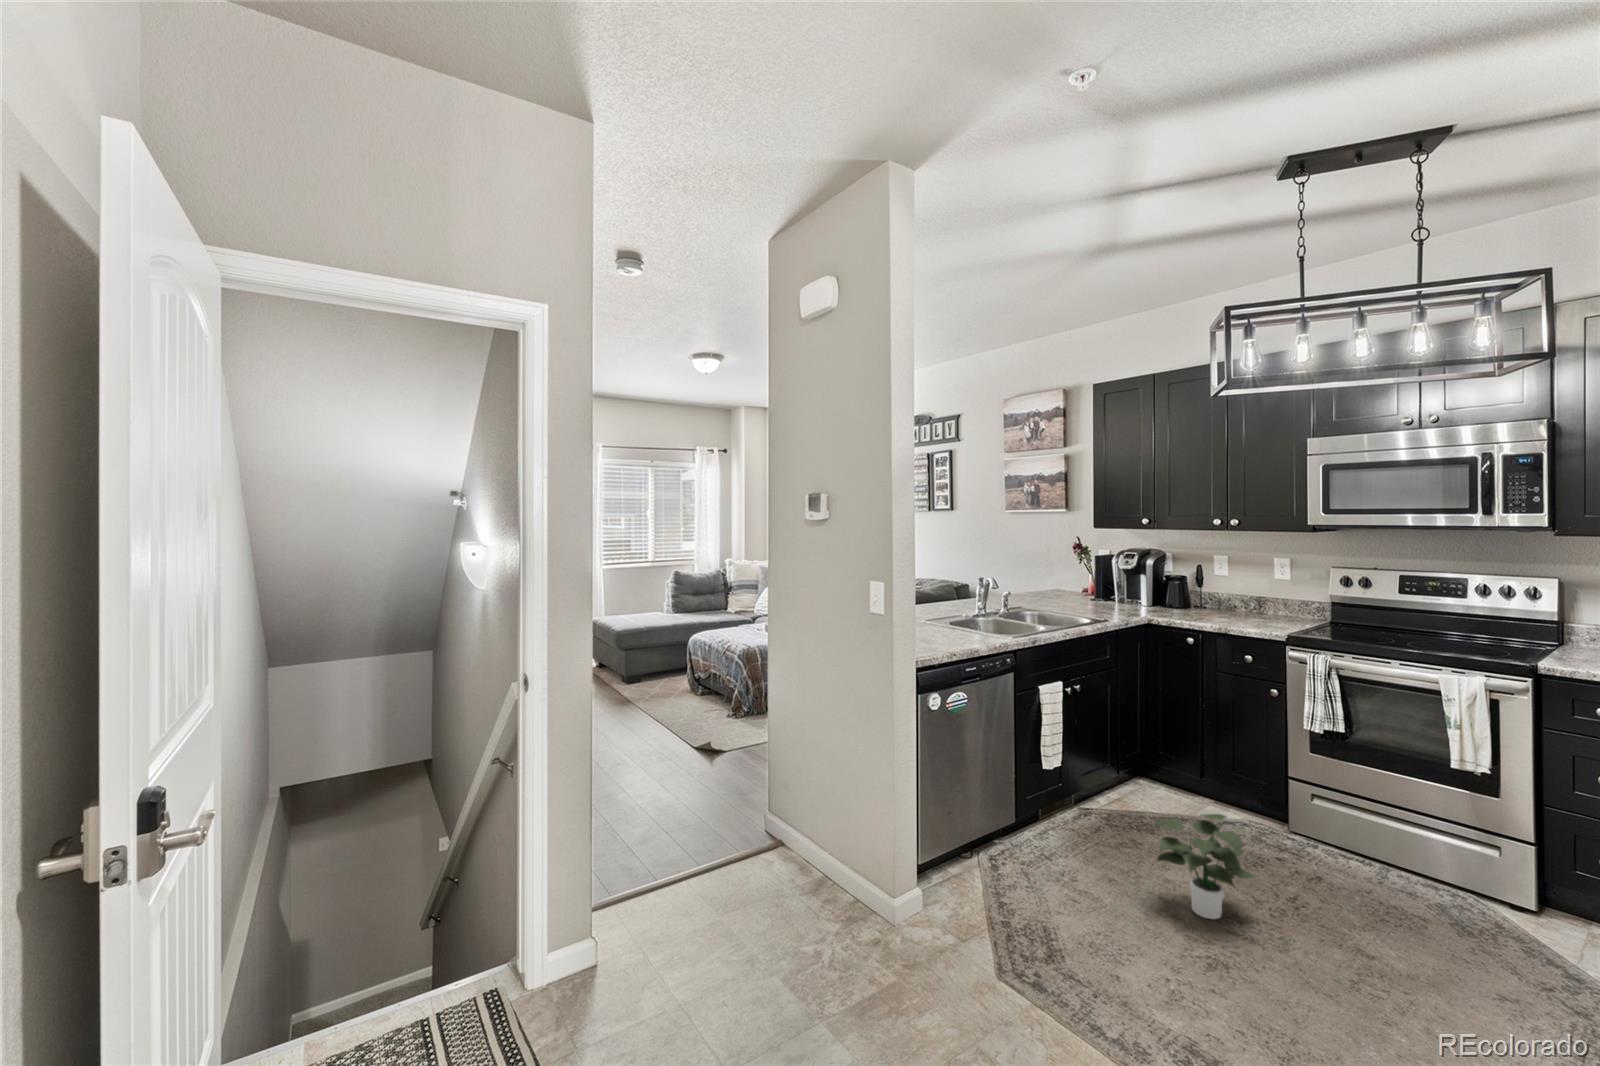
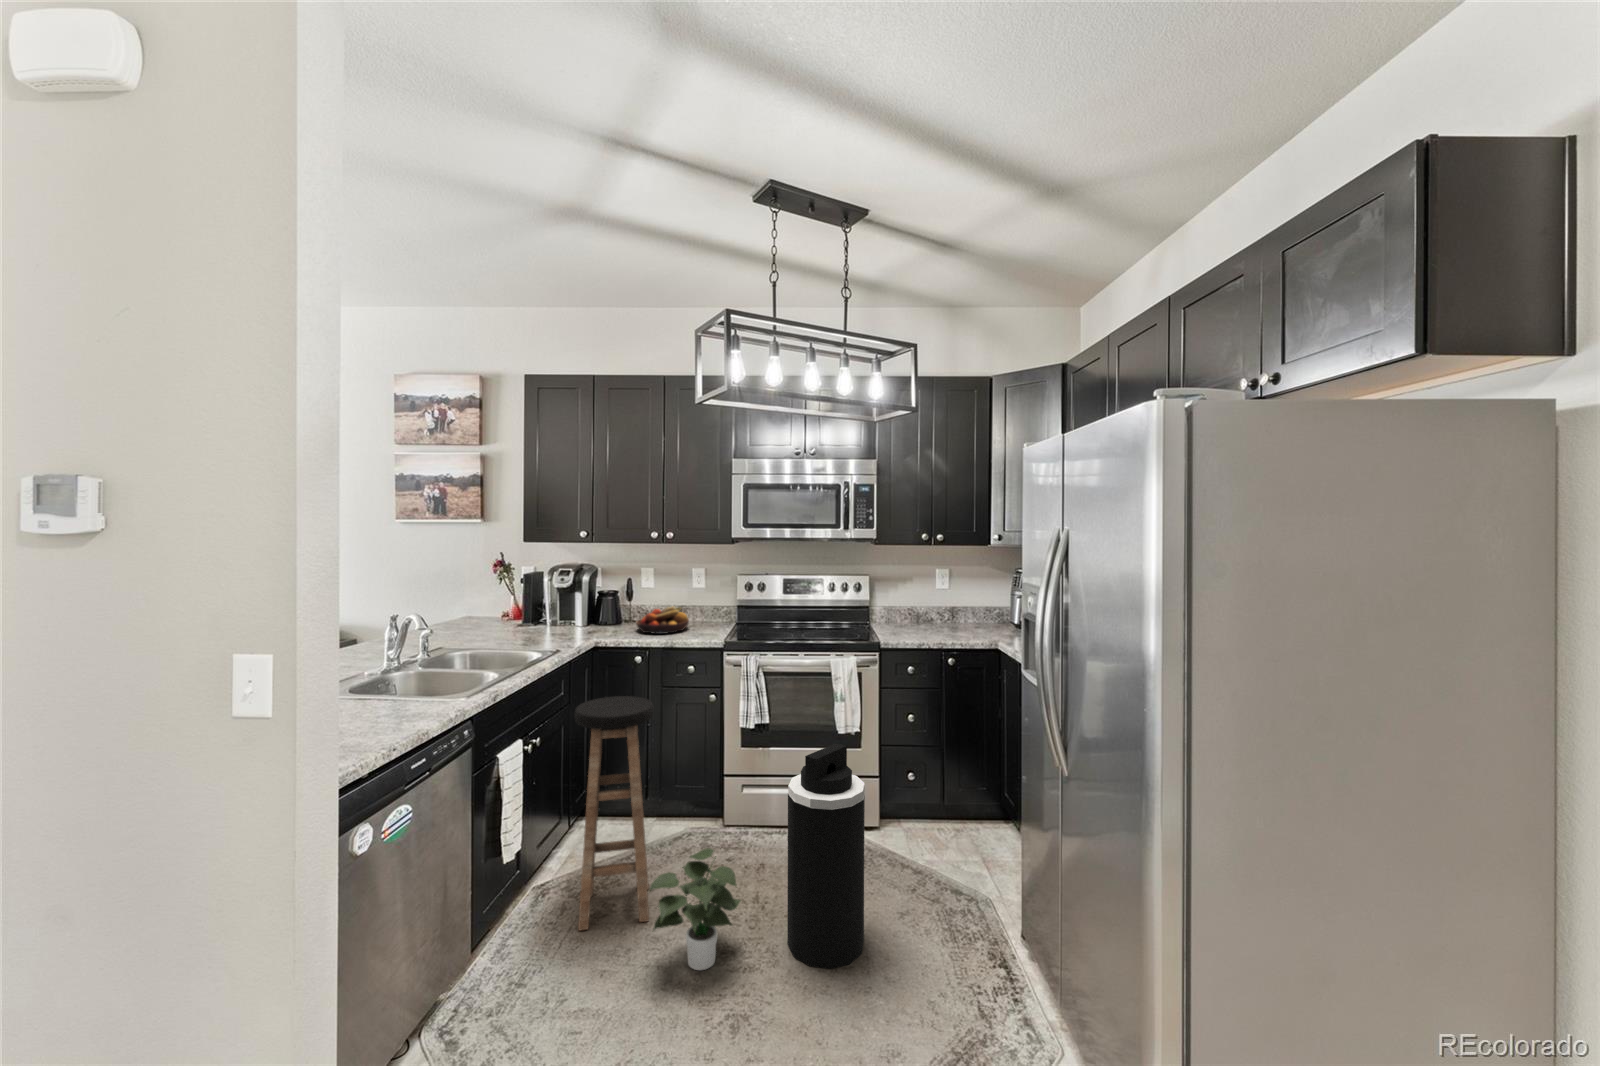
fruit bowl: none [1198,596,1261,621] -> present [636,606,689,634]
bar stool: none [1103,662,1181,866] -> present [575,696,654,930]
trash can: none [1311,748,1424,991] -> present [787,743,865,969]

